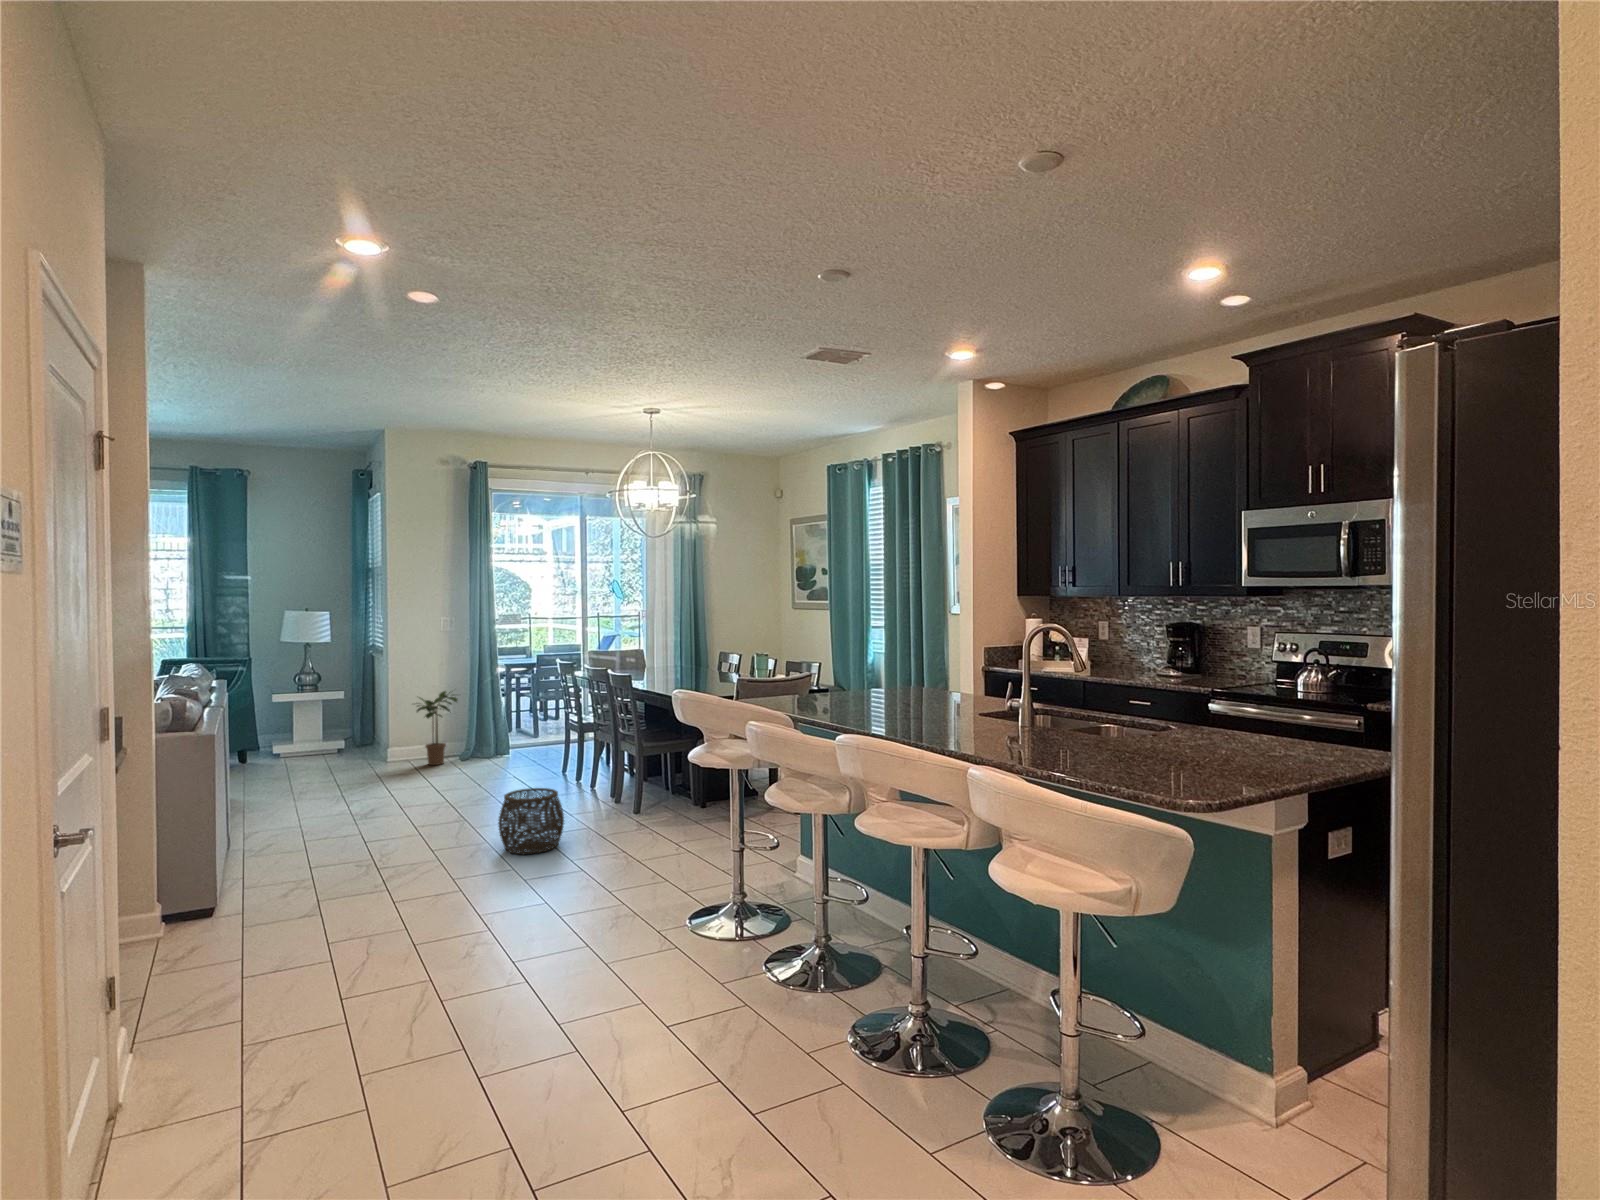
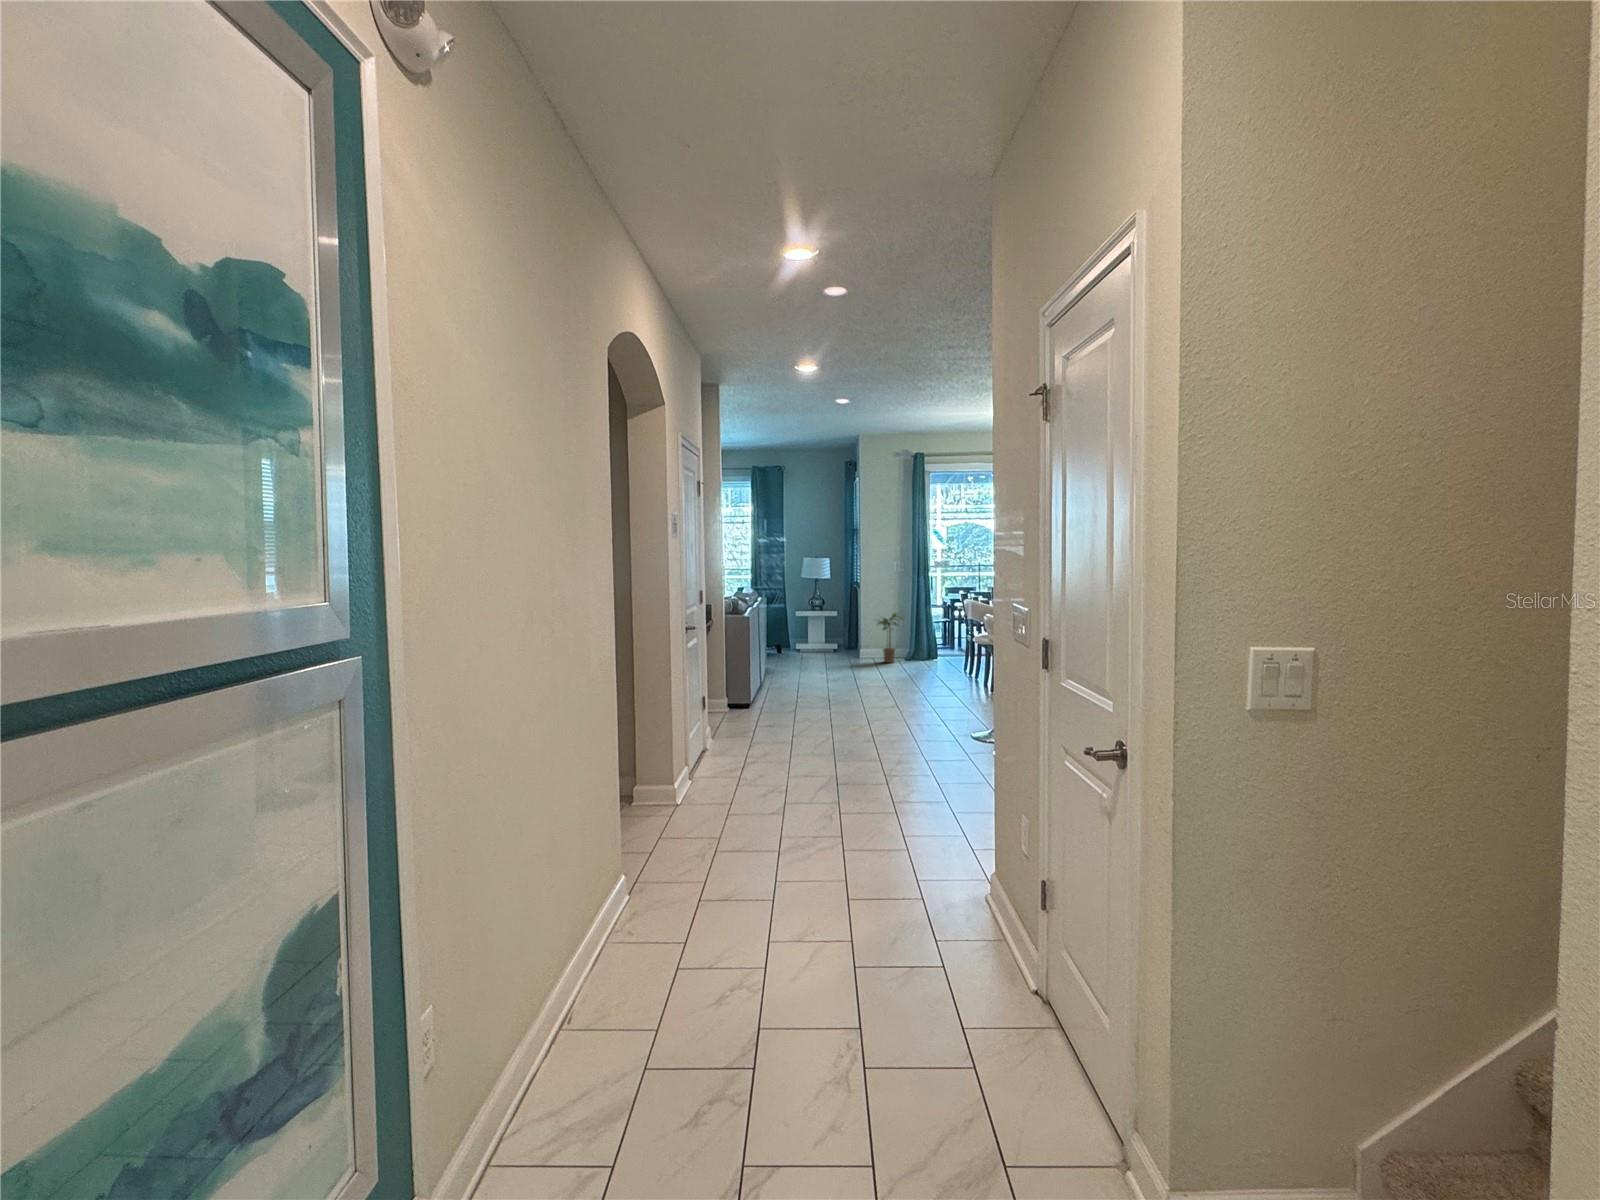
woven basket: present [498,788,564,854] -> none [908,672,952,715]

